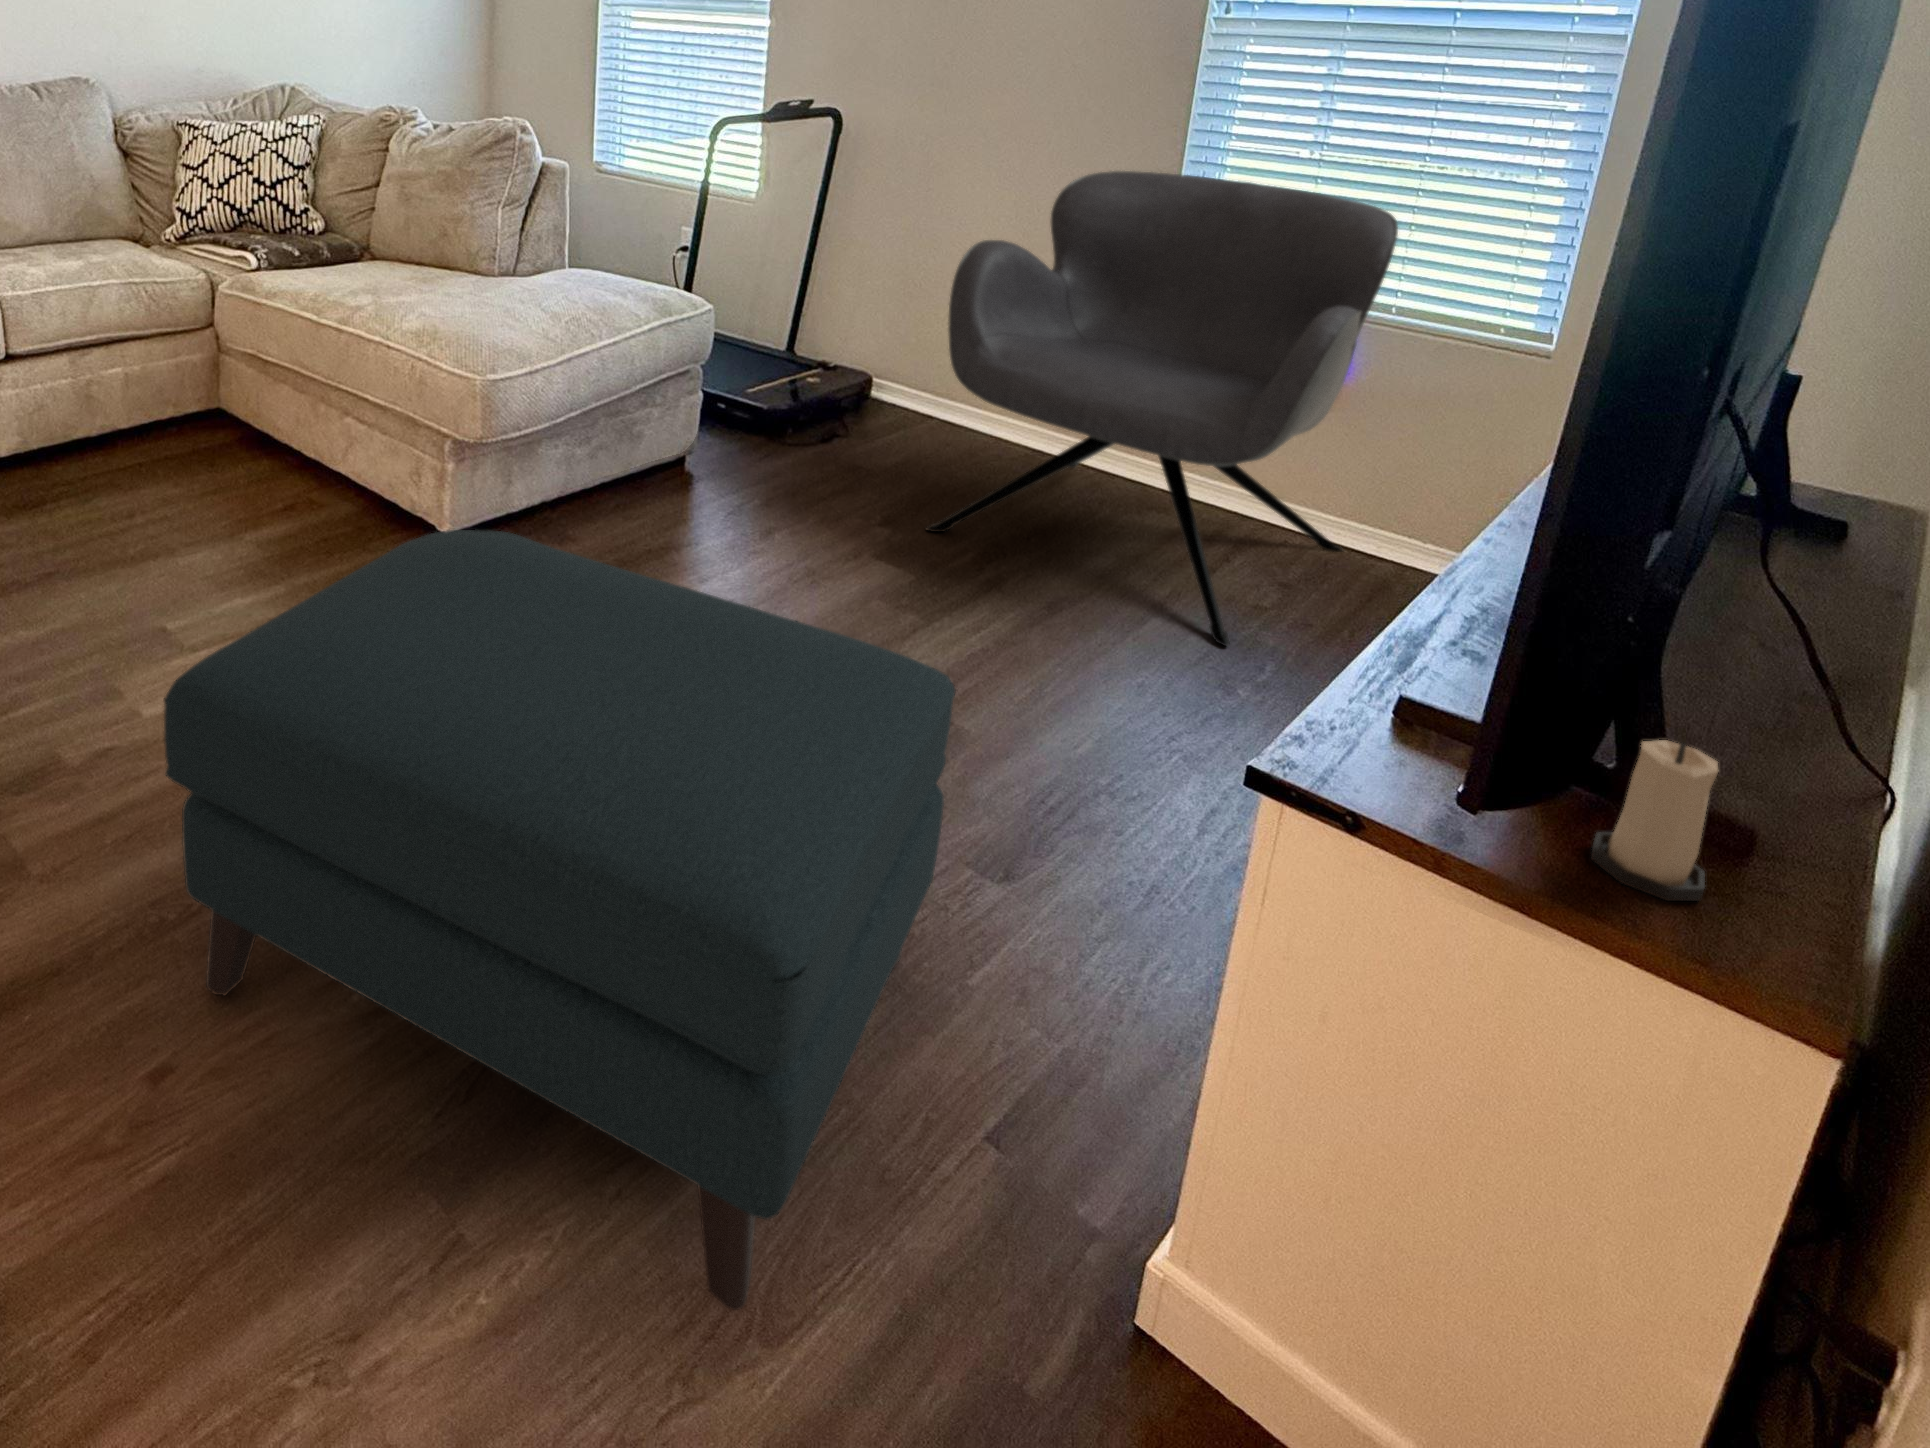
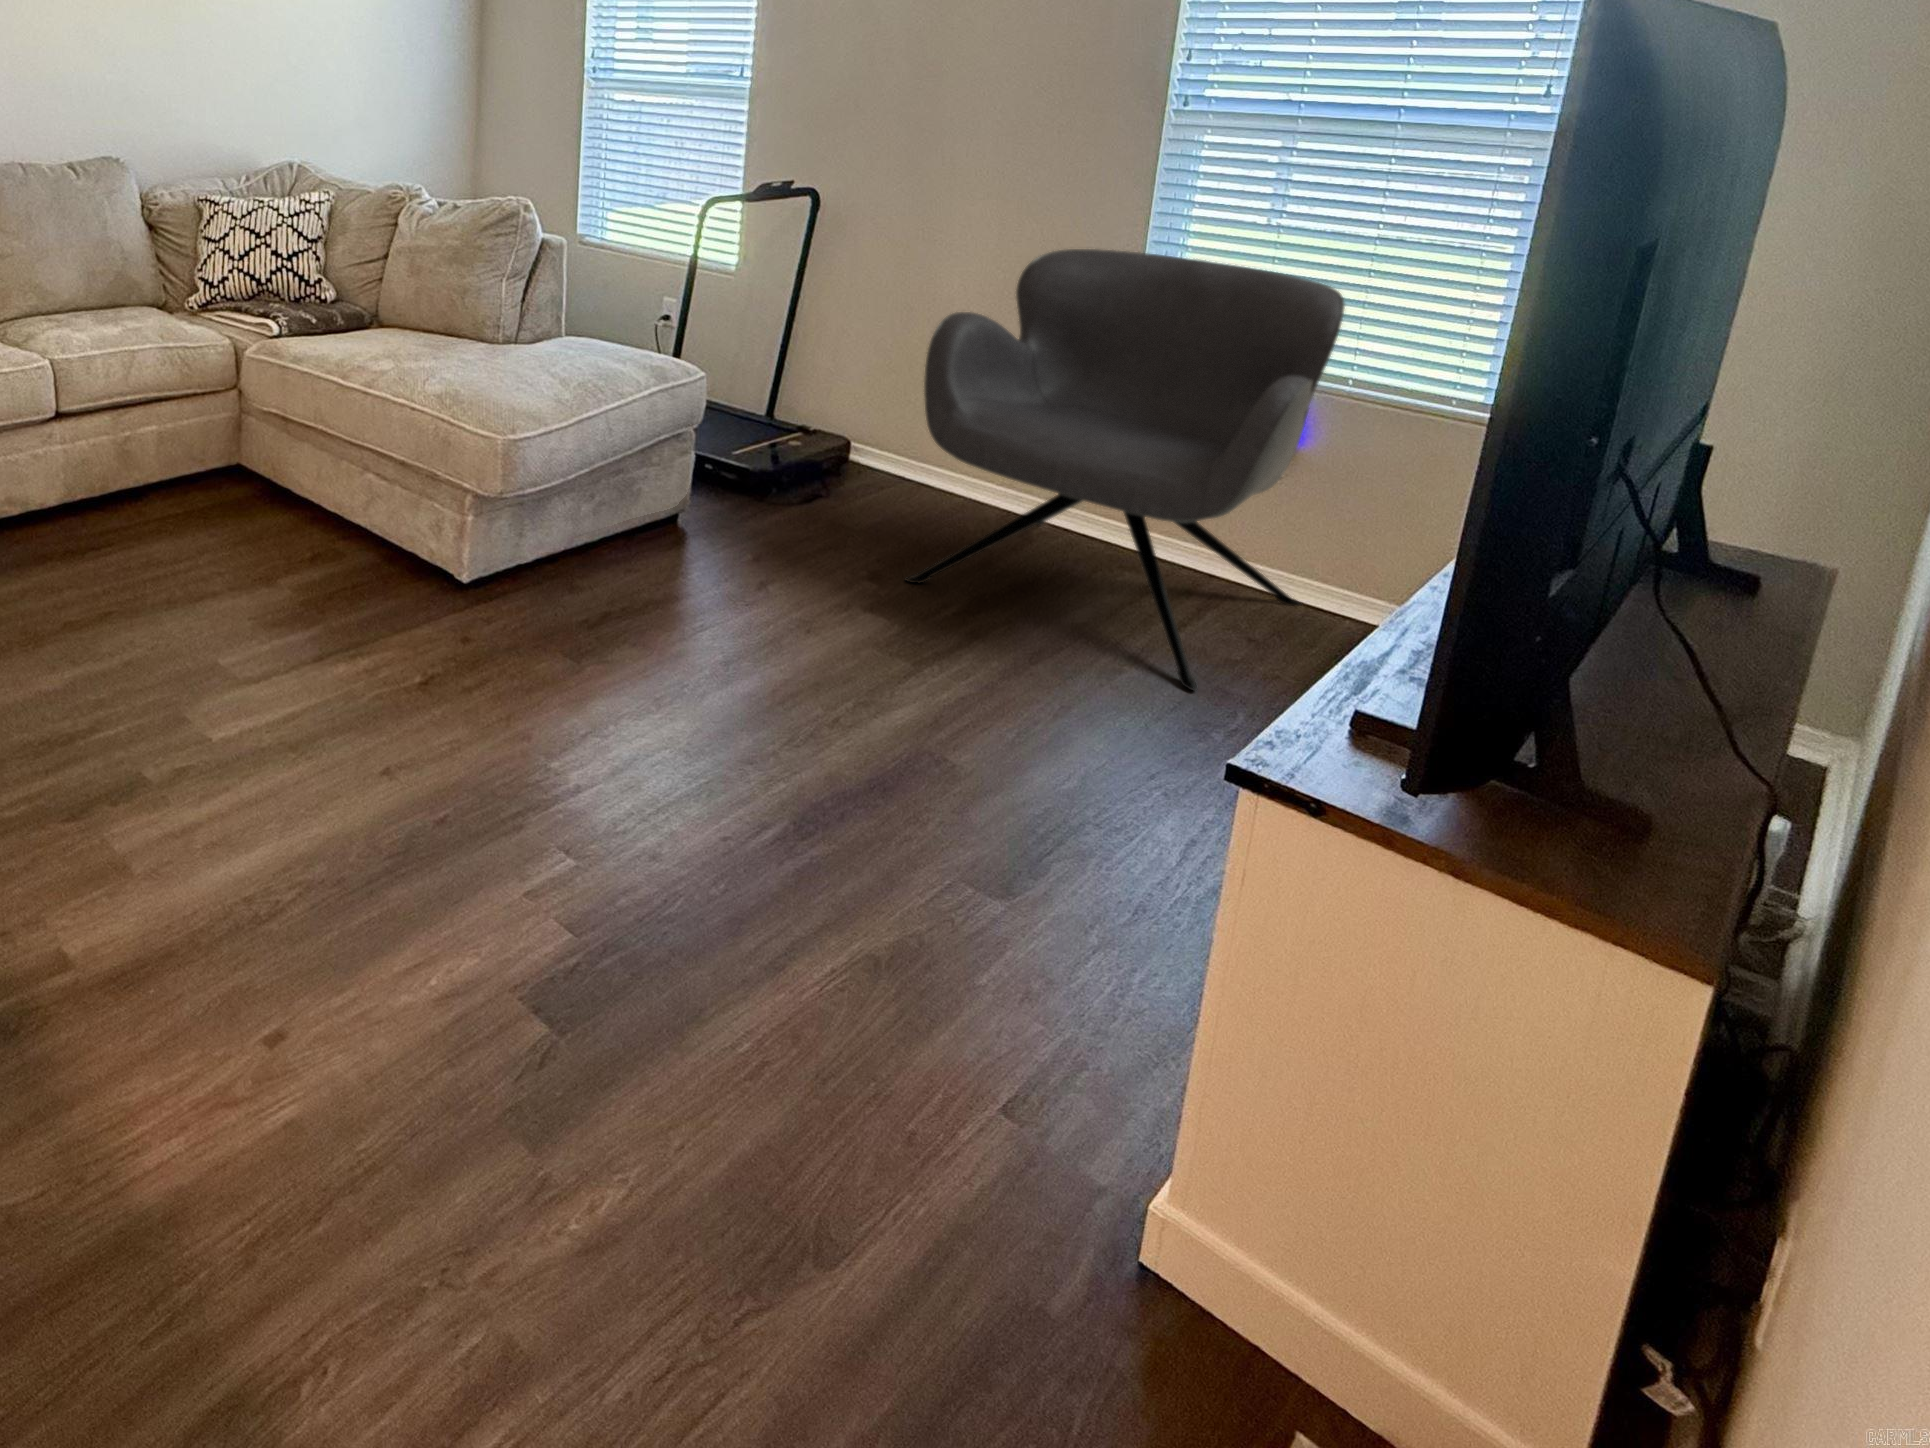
ottoman: present [164,530,955,1310] -> none [269,570,960,1248]
candle: present [1591,740,1718,901] -> none [1528,743,1632,879]

